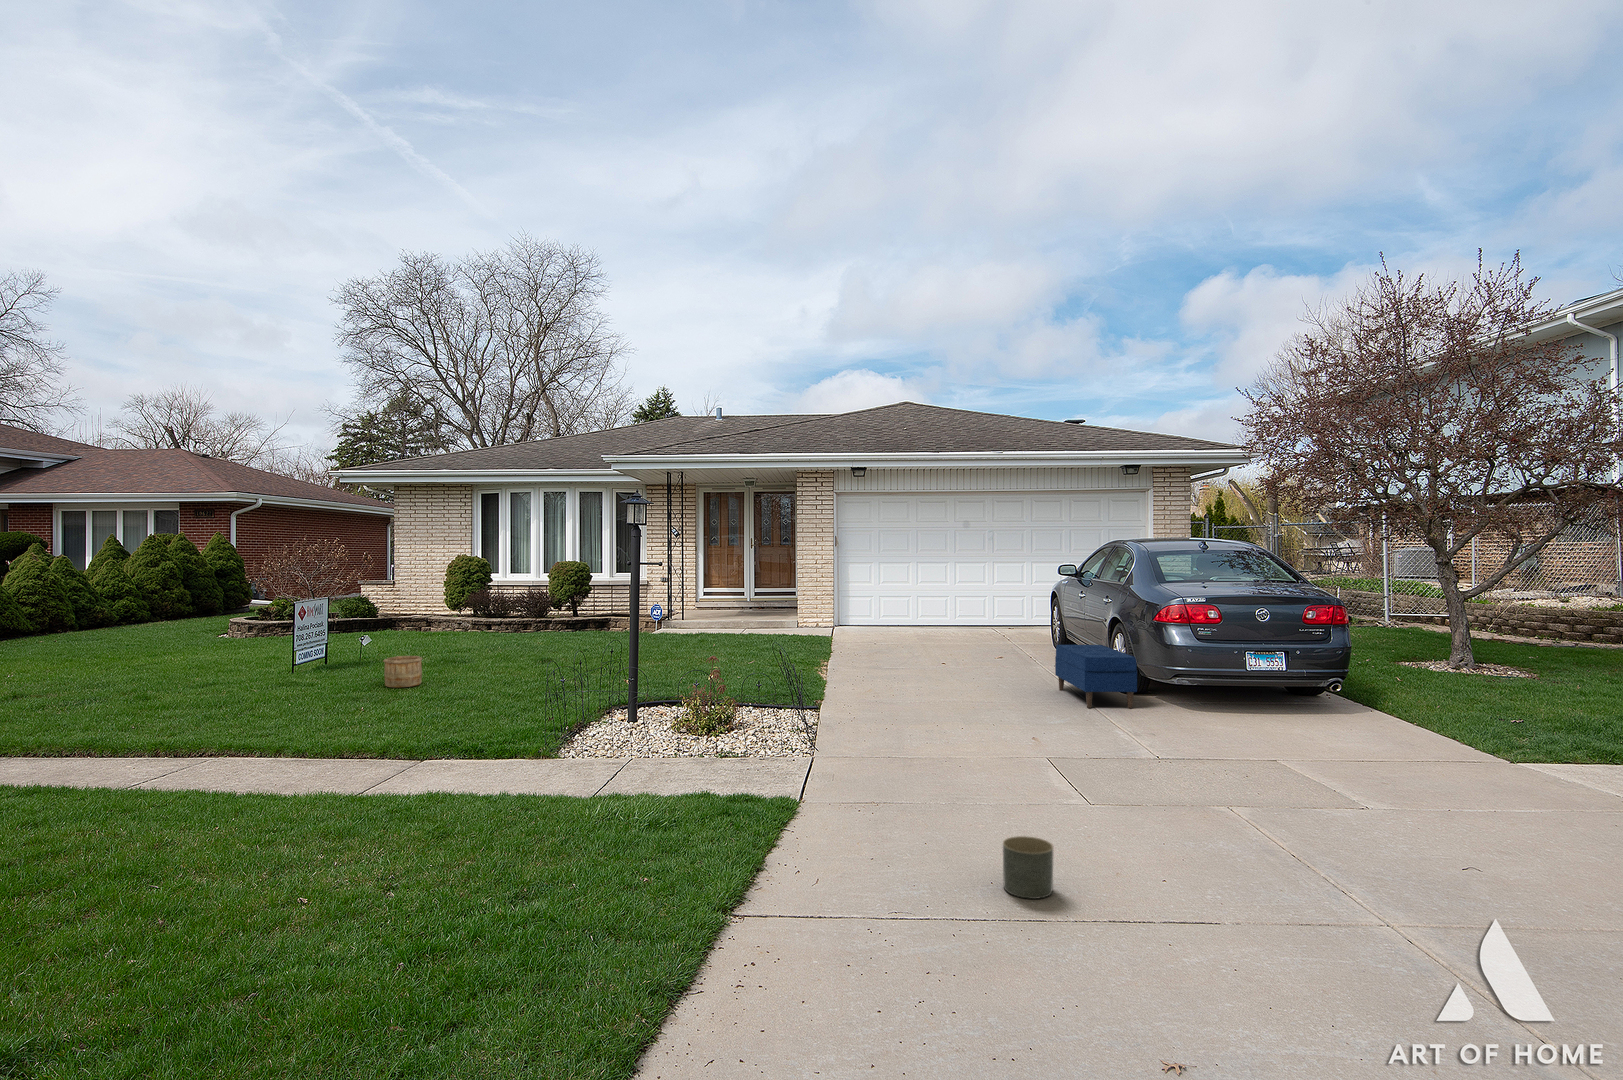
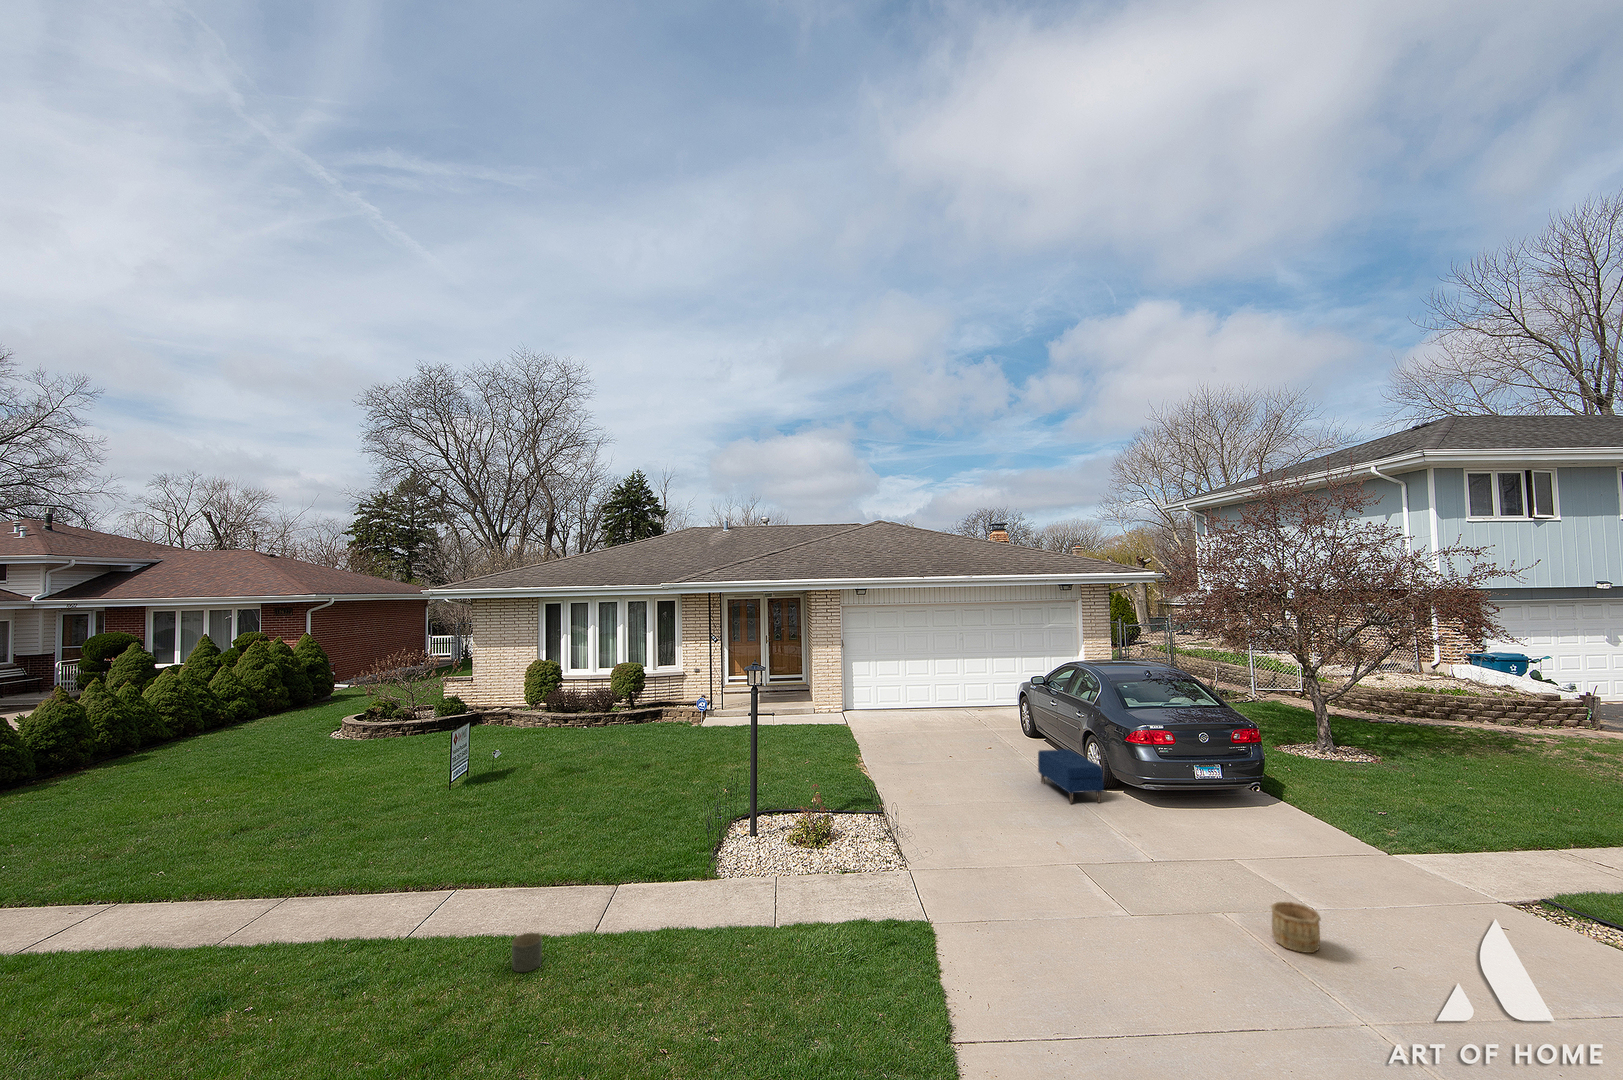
wooden bucket: present [383,656,423,688] -> present [1271,902,1321,953]
planter: present [1003,836,1053,899] -> present [512,933,542,972]

